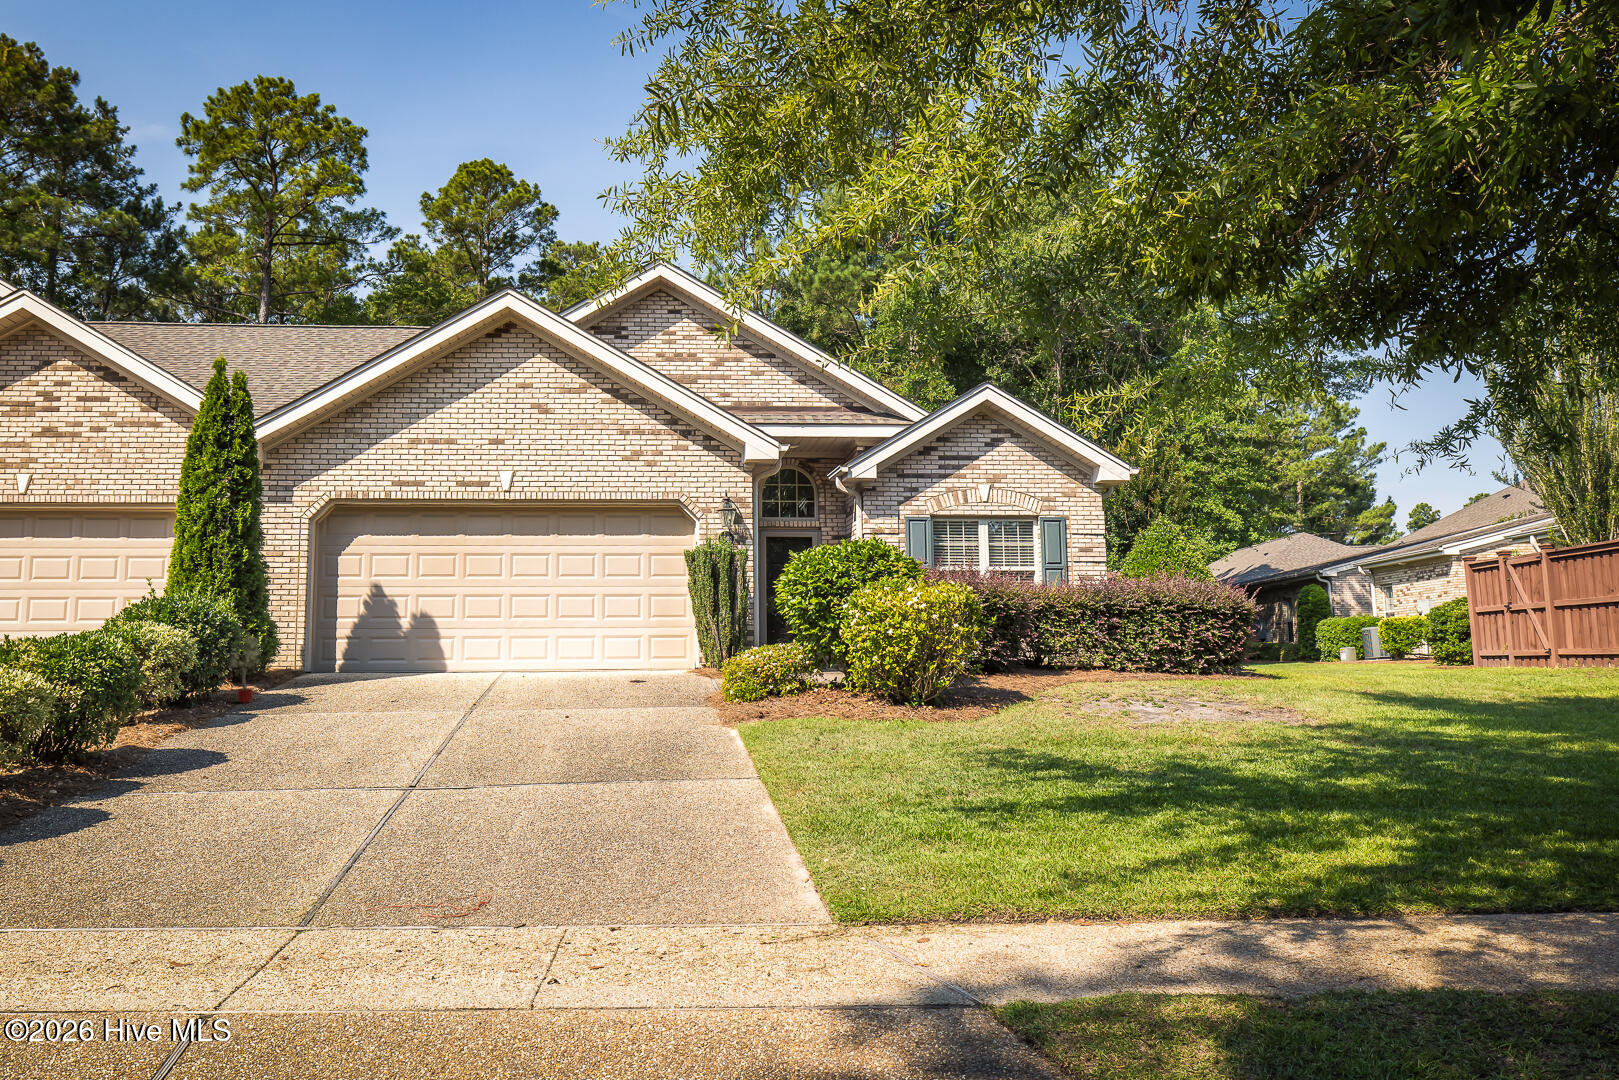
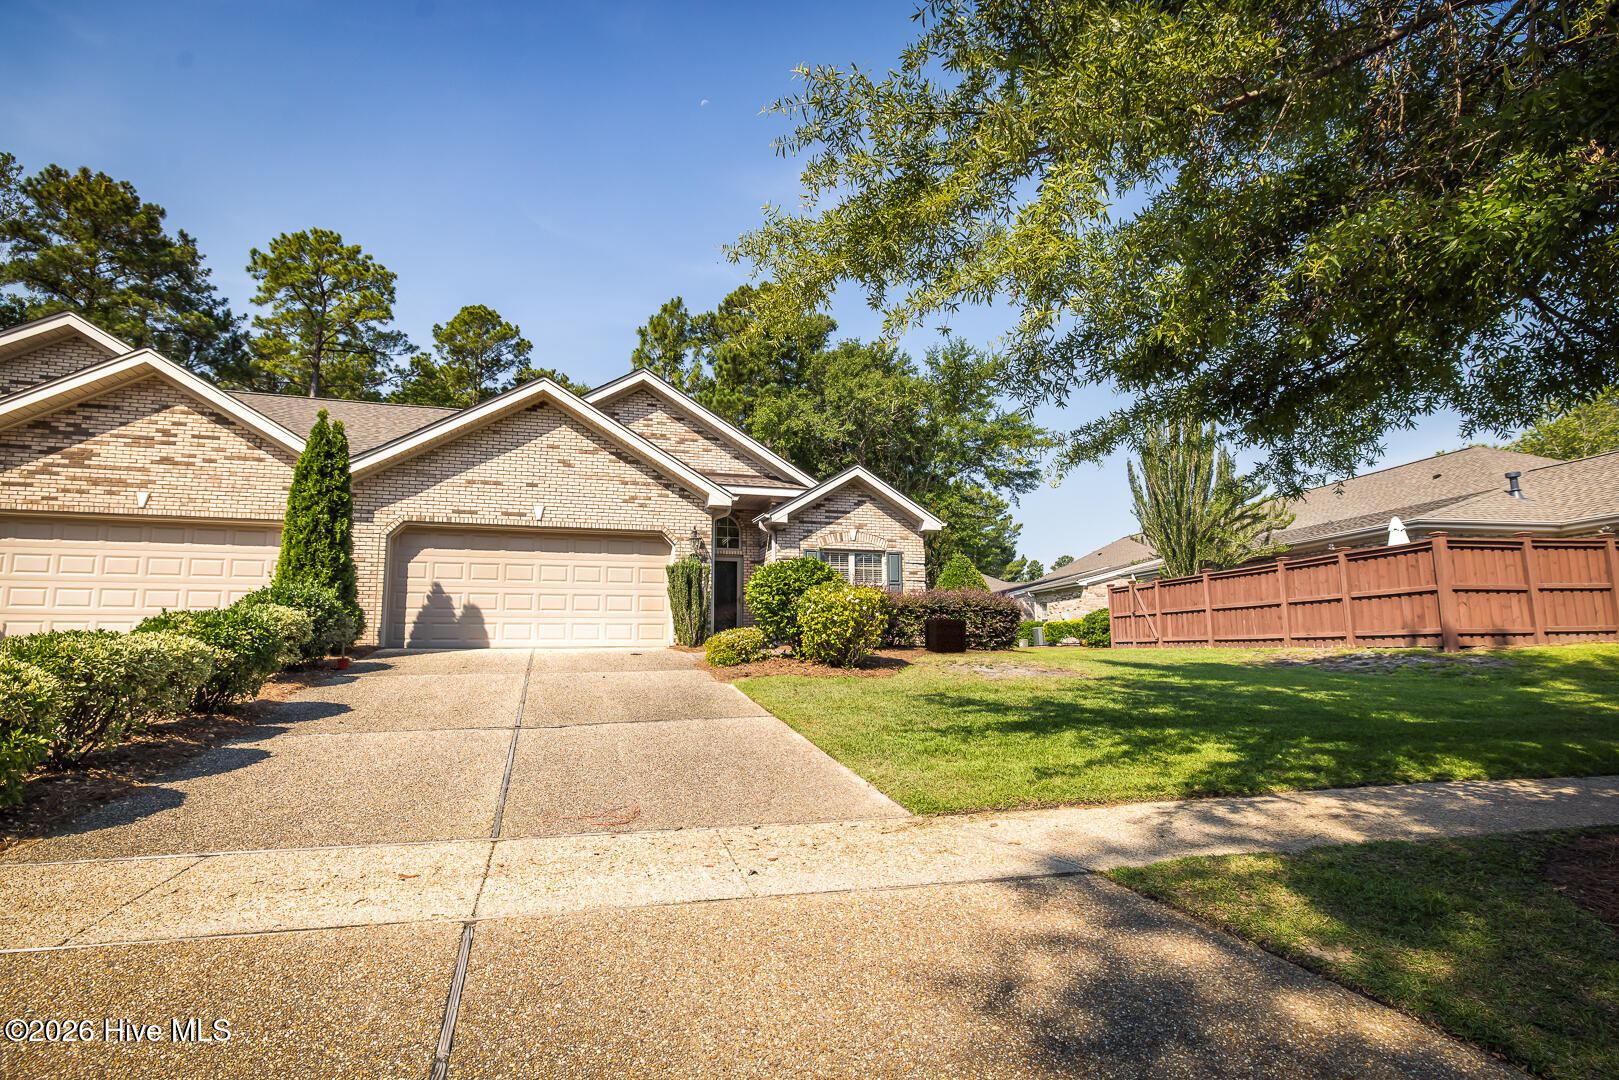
wooden crate: none [1066,621,1126,673] -> present [925,619,966,652]

